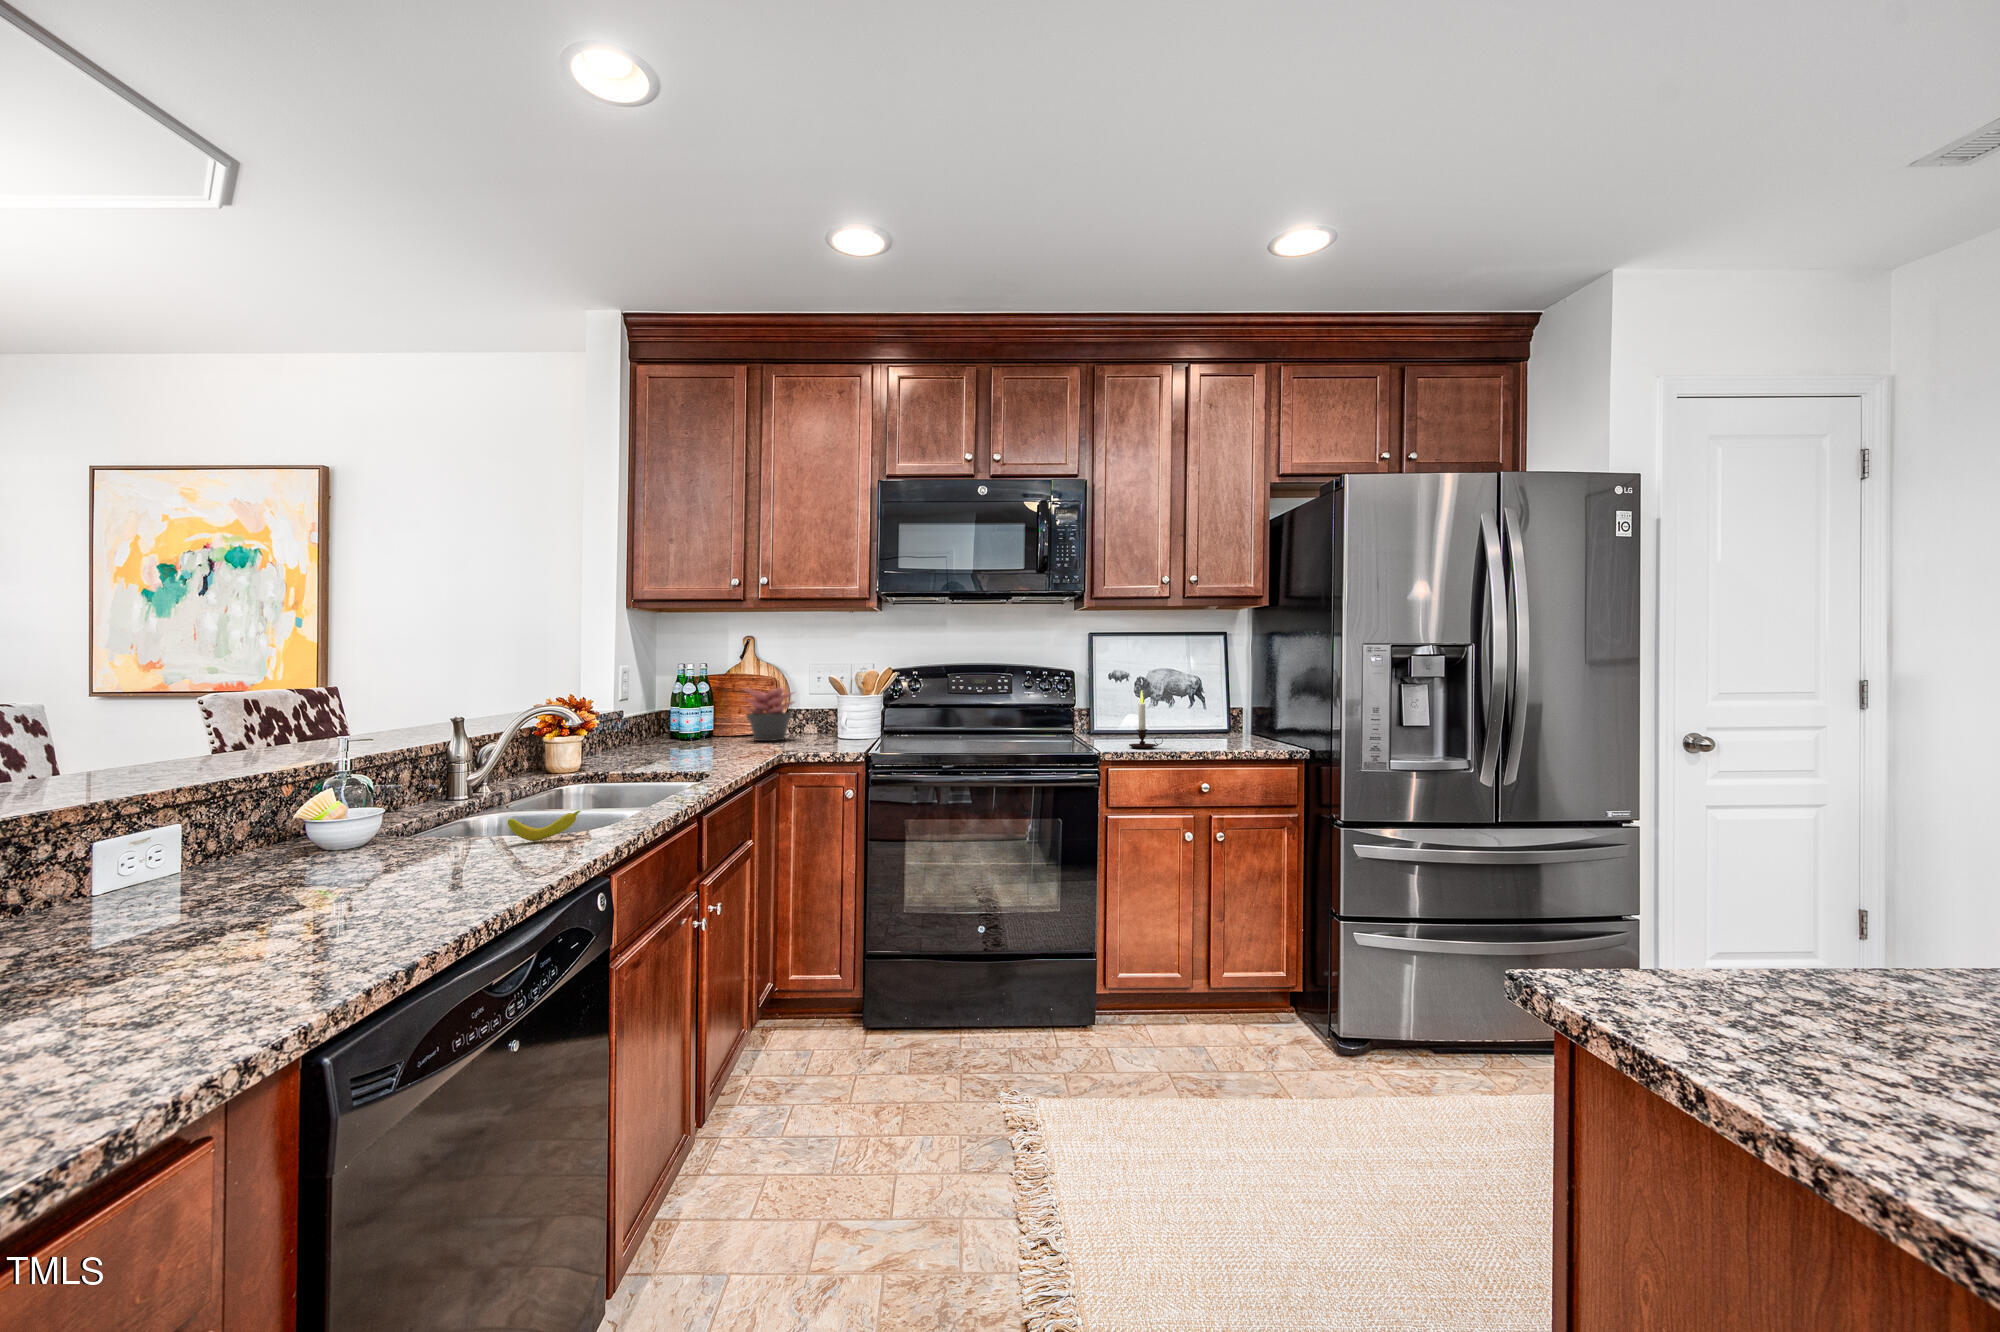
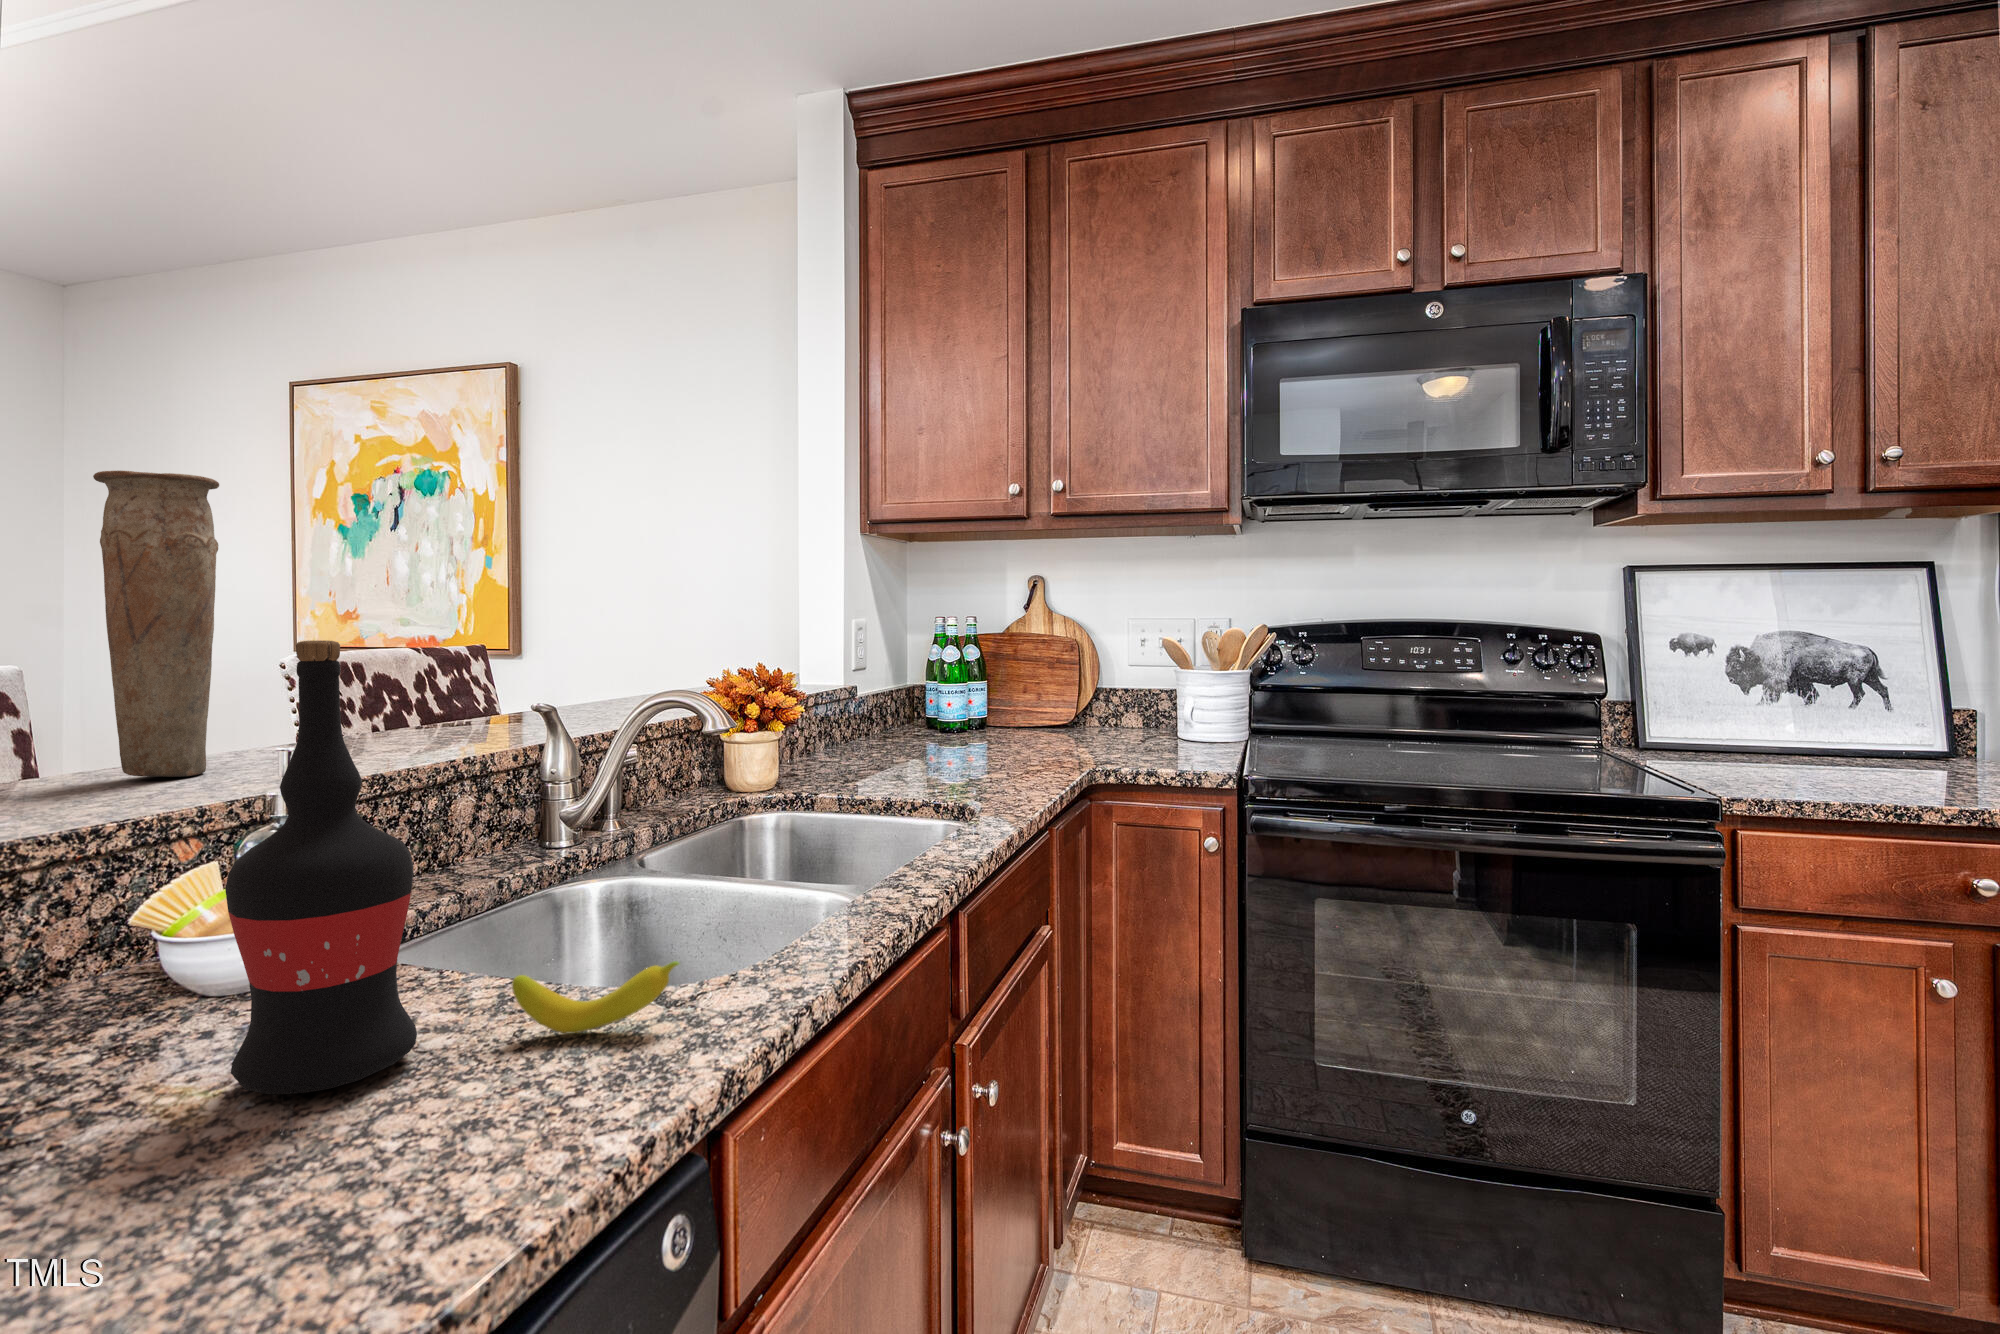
vase: none [191,594,262,761] -> present [93,471,219,777]
wine bottle: none [398,684,472,858] -> present [225,640,417,1094]
succulent plant: present [742,687,795,741] -> none [1026,654,1108,738]
candle: present [1129,690,1163,748] -> none [1765,671,1852,789]

